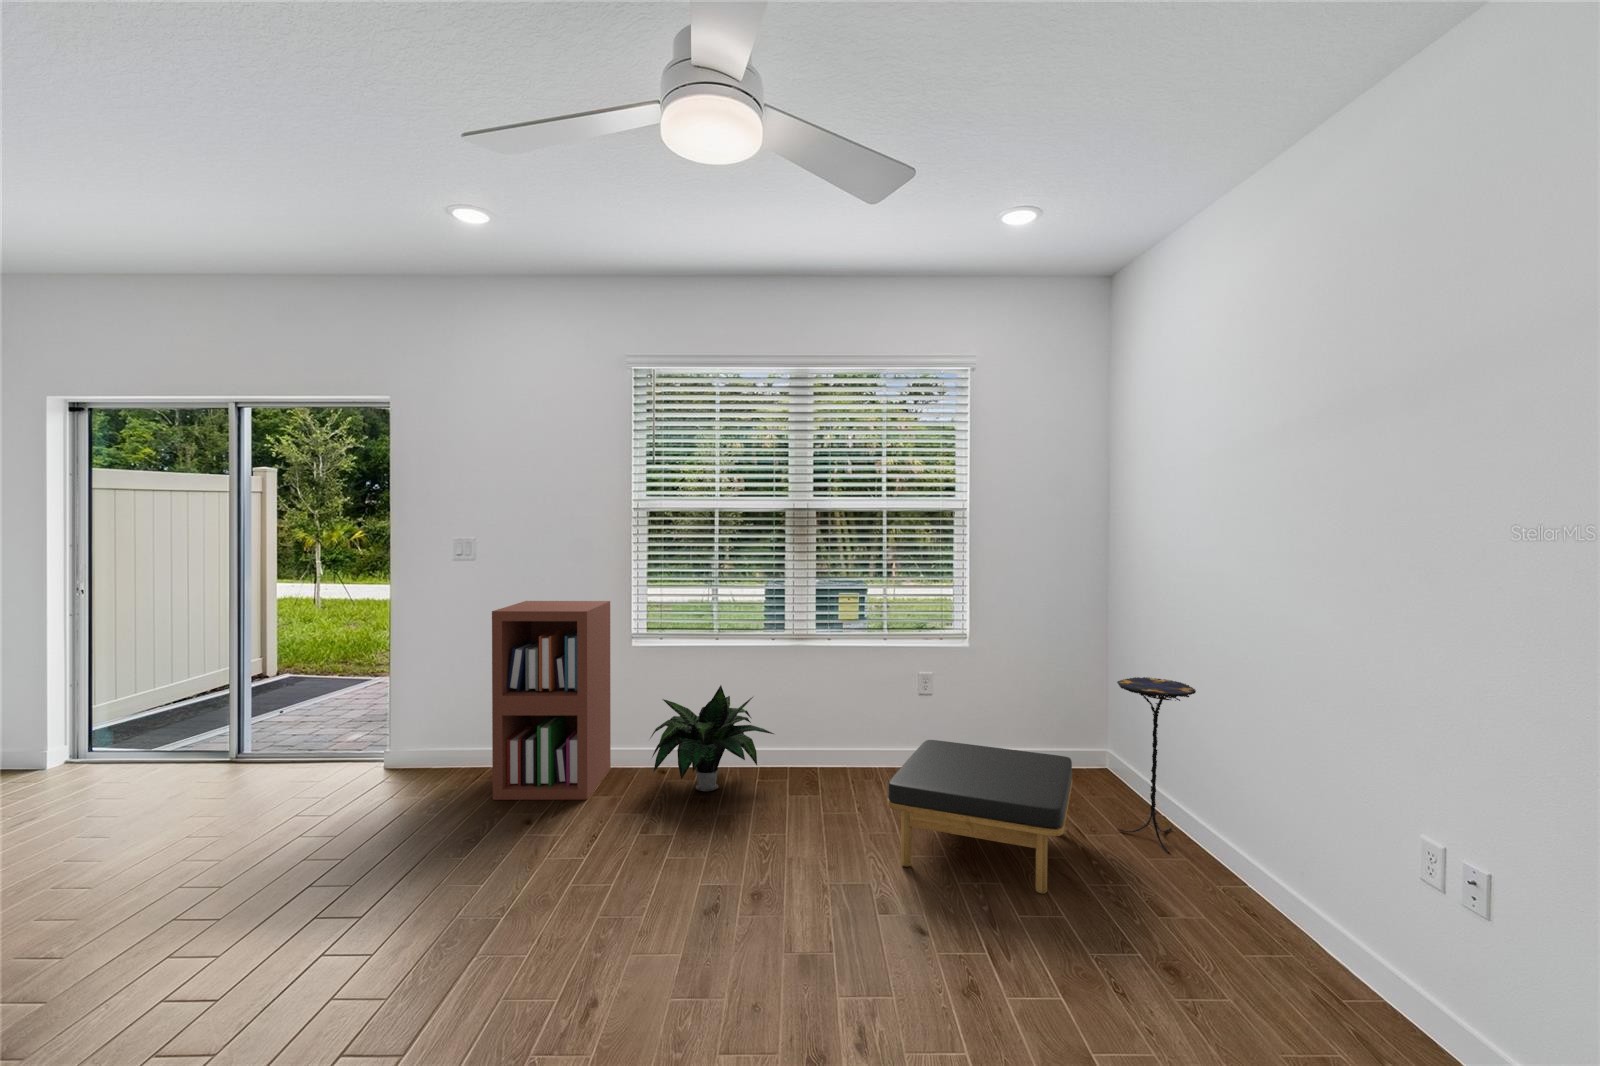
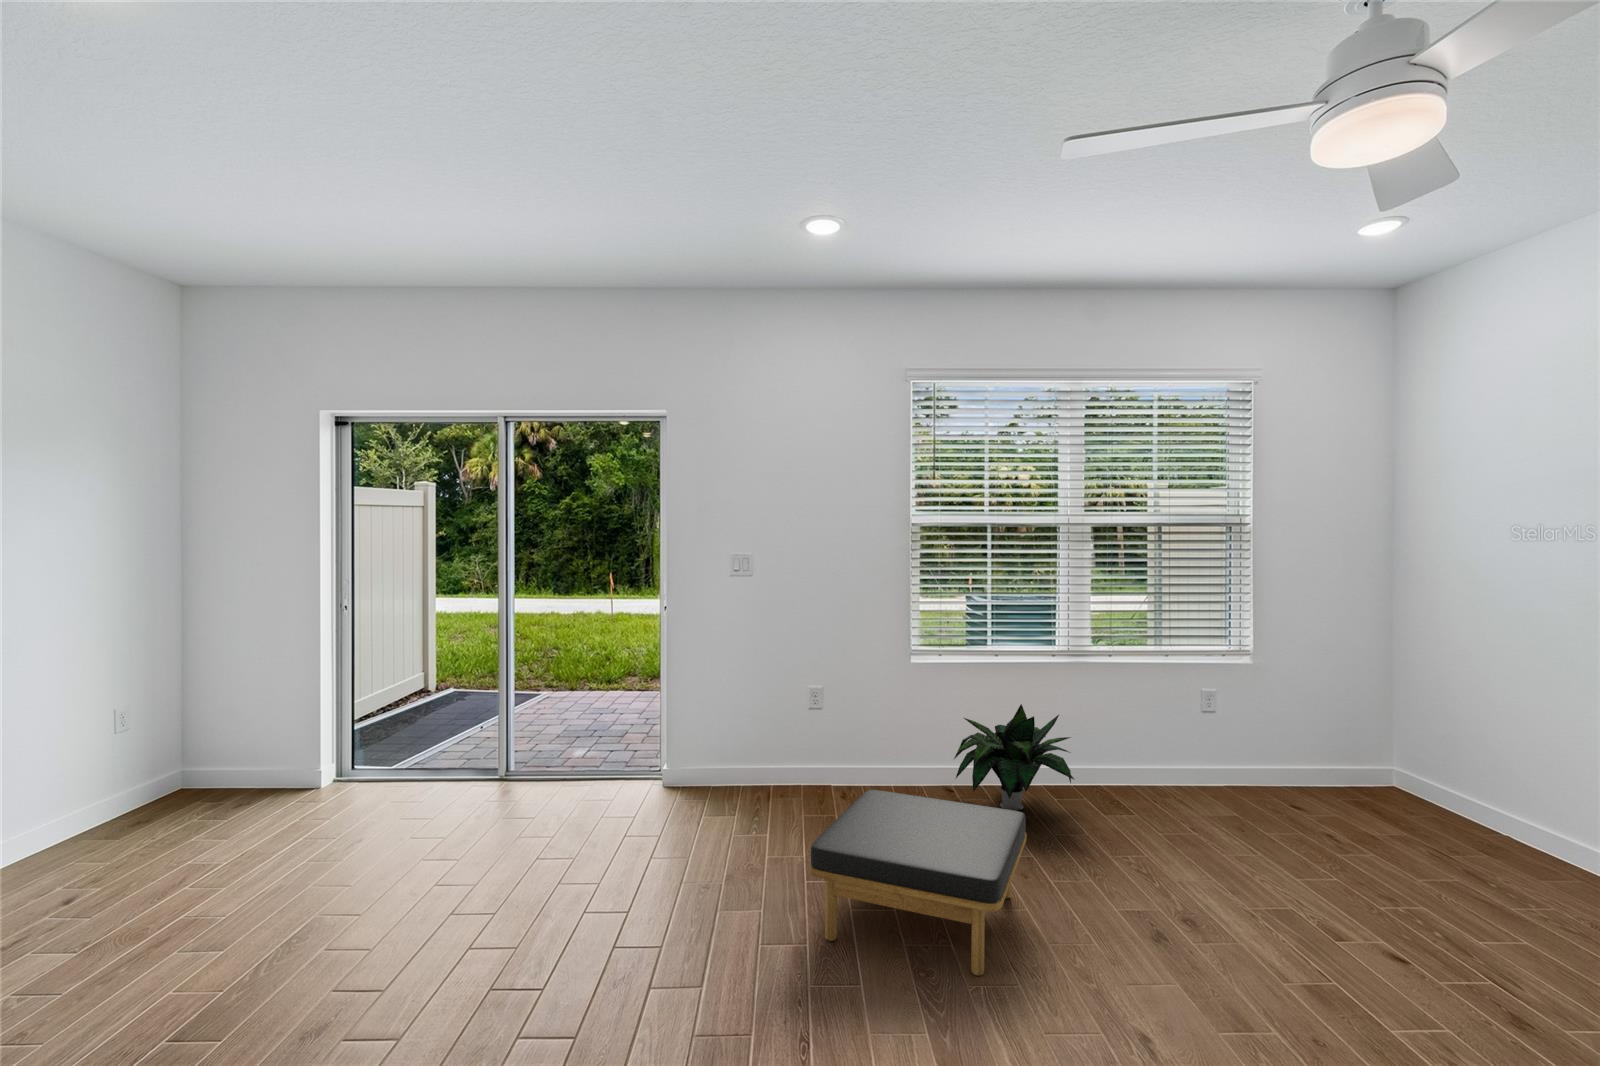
bookshelf: present [492,601,611,800] -> none [807,618,905,819]
side table: present [1117,677,1196,853] -> none [1464,697,1562,872]
ottoman: present [887,740,1073,894] -> present [810,790,1027,976]

